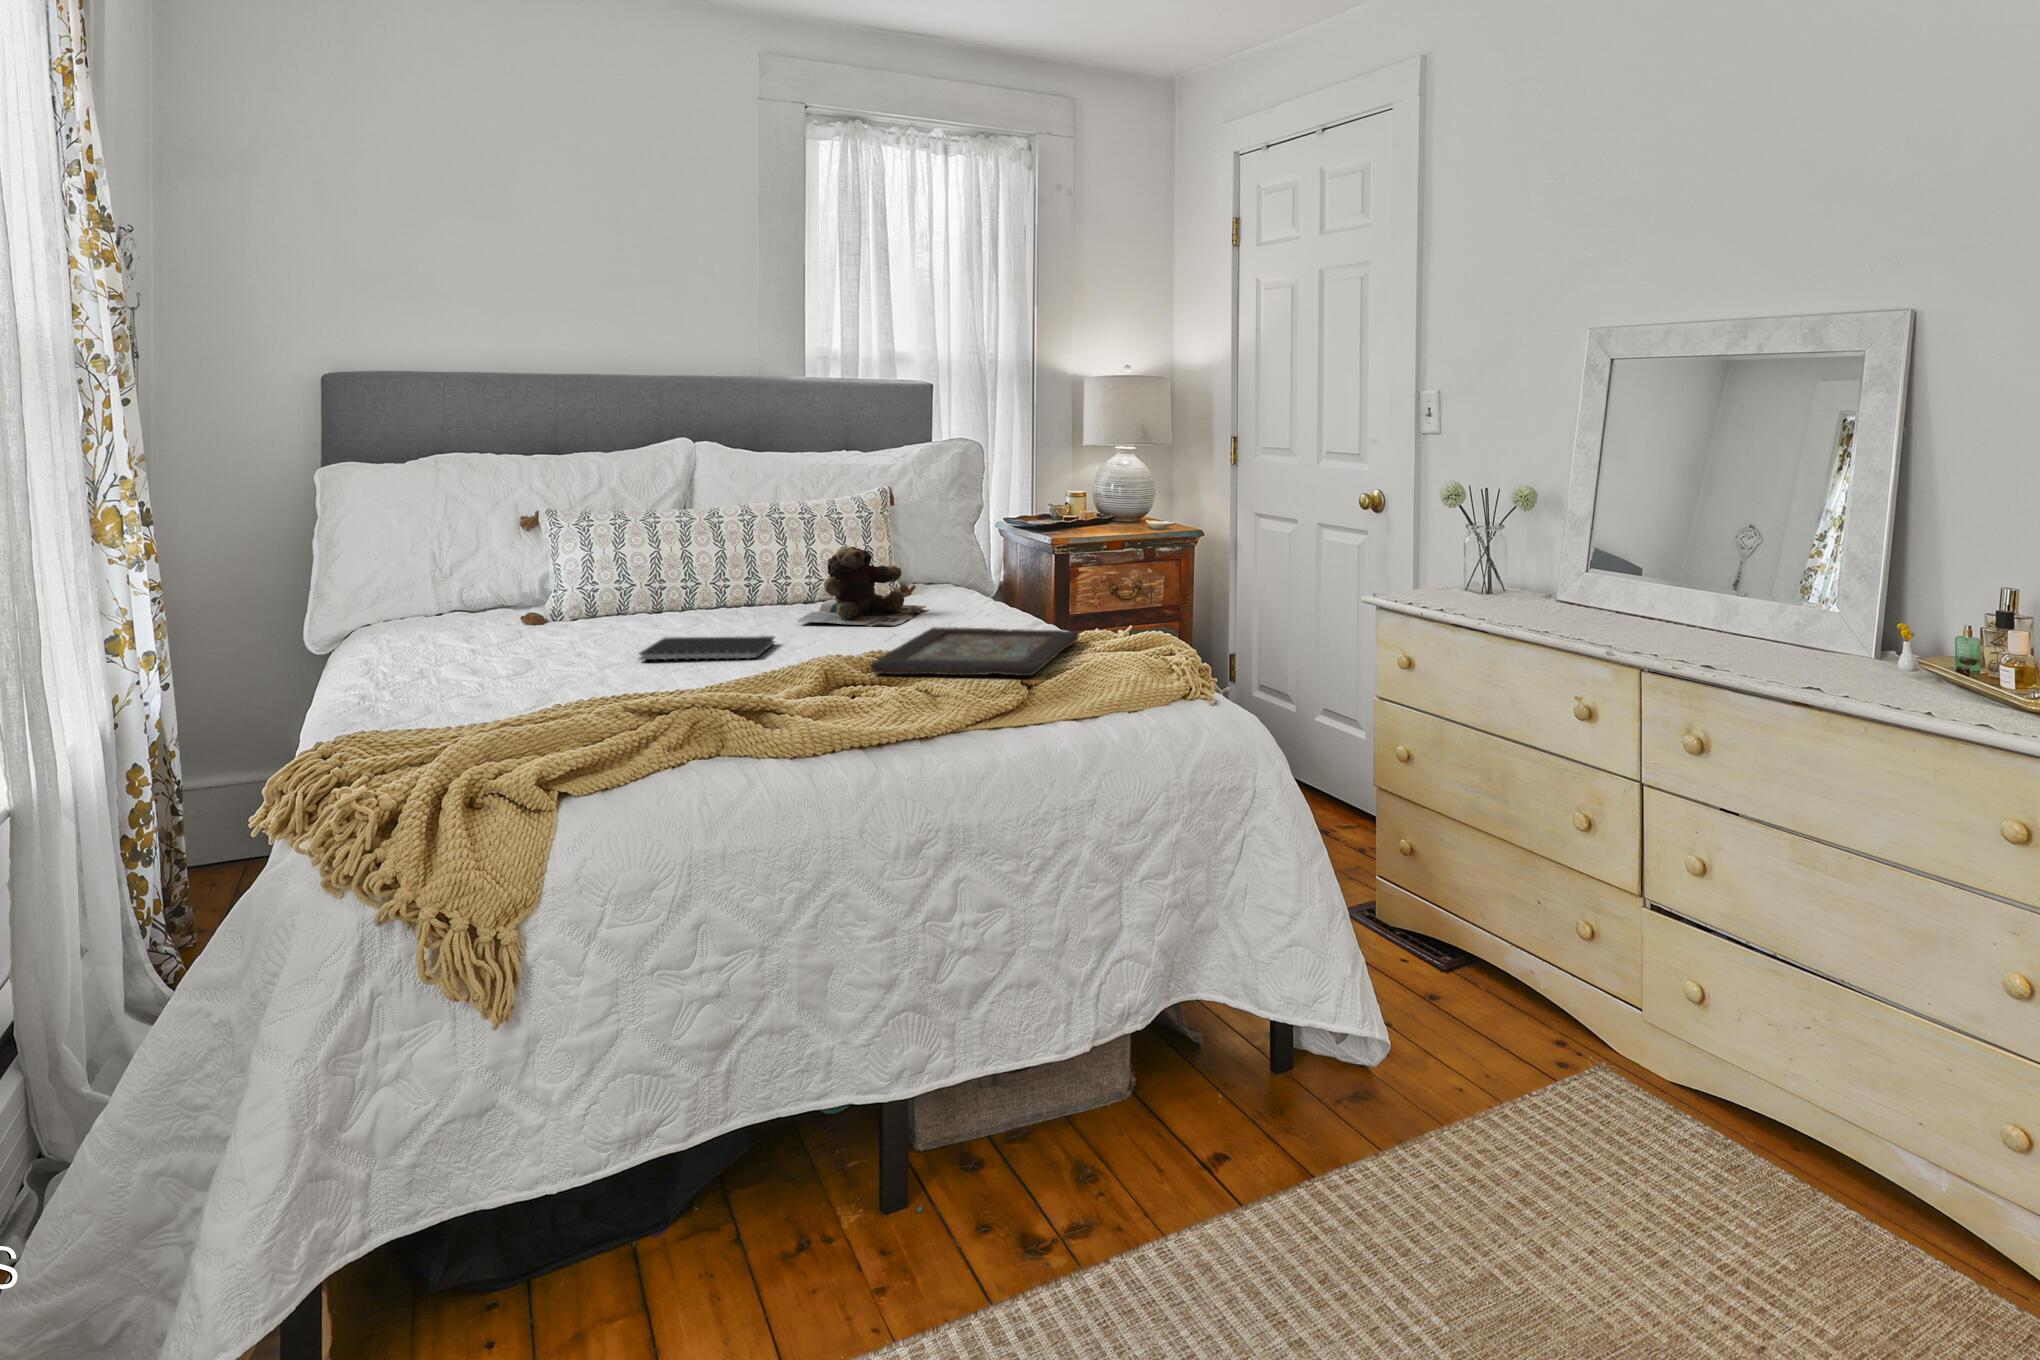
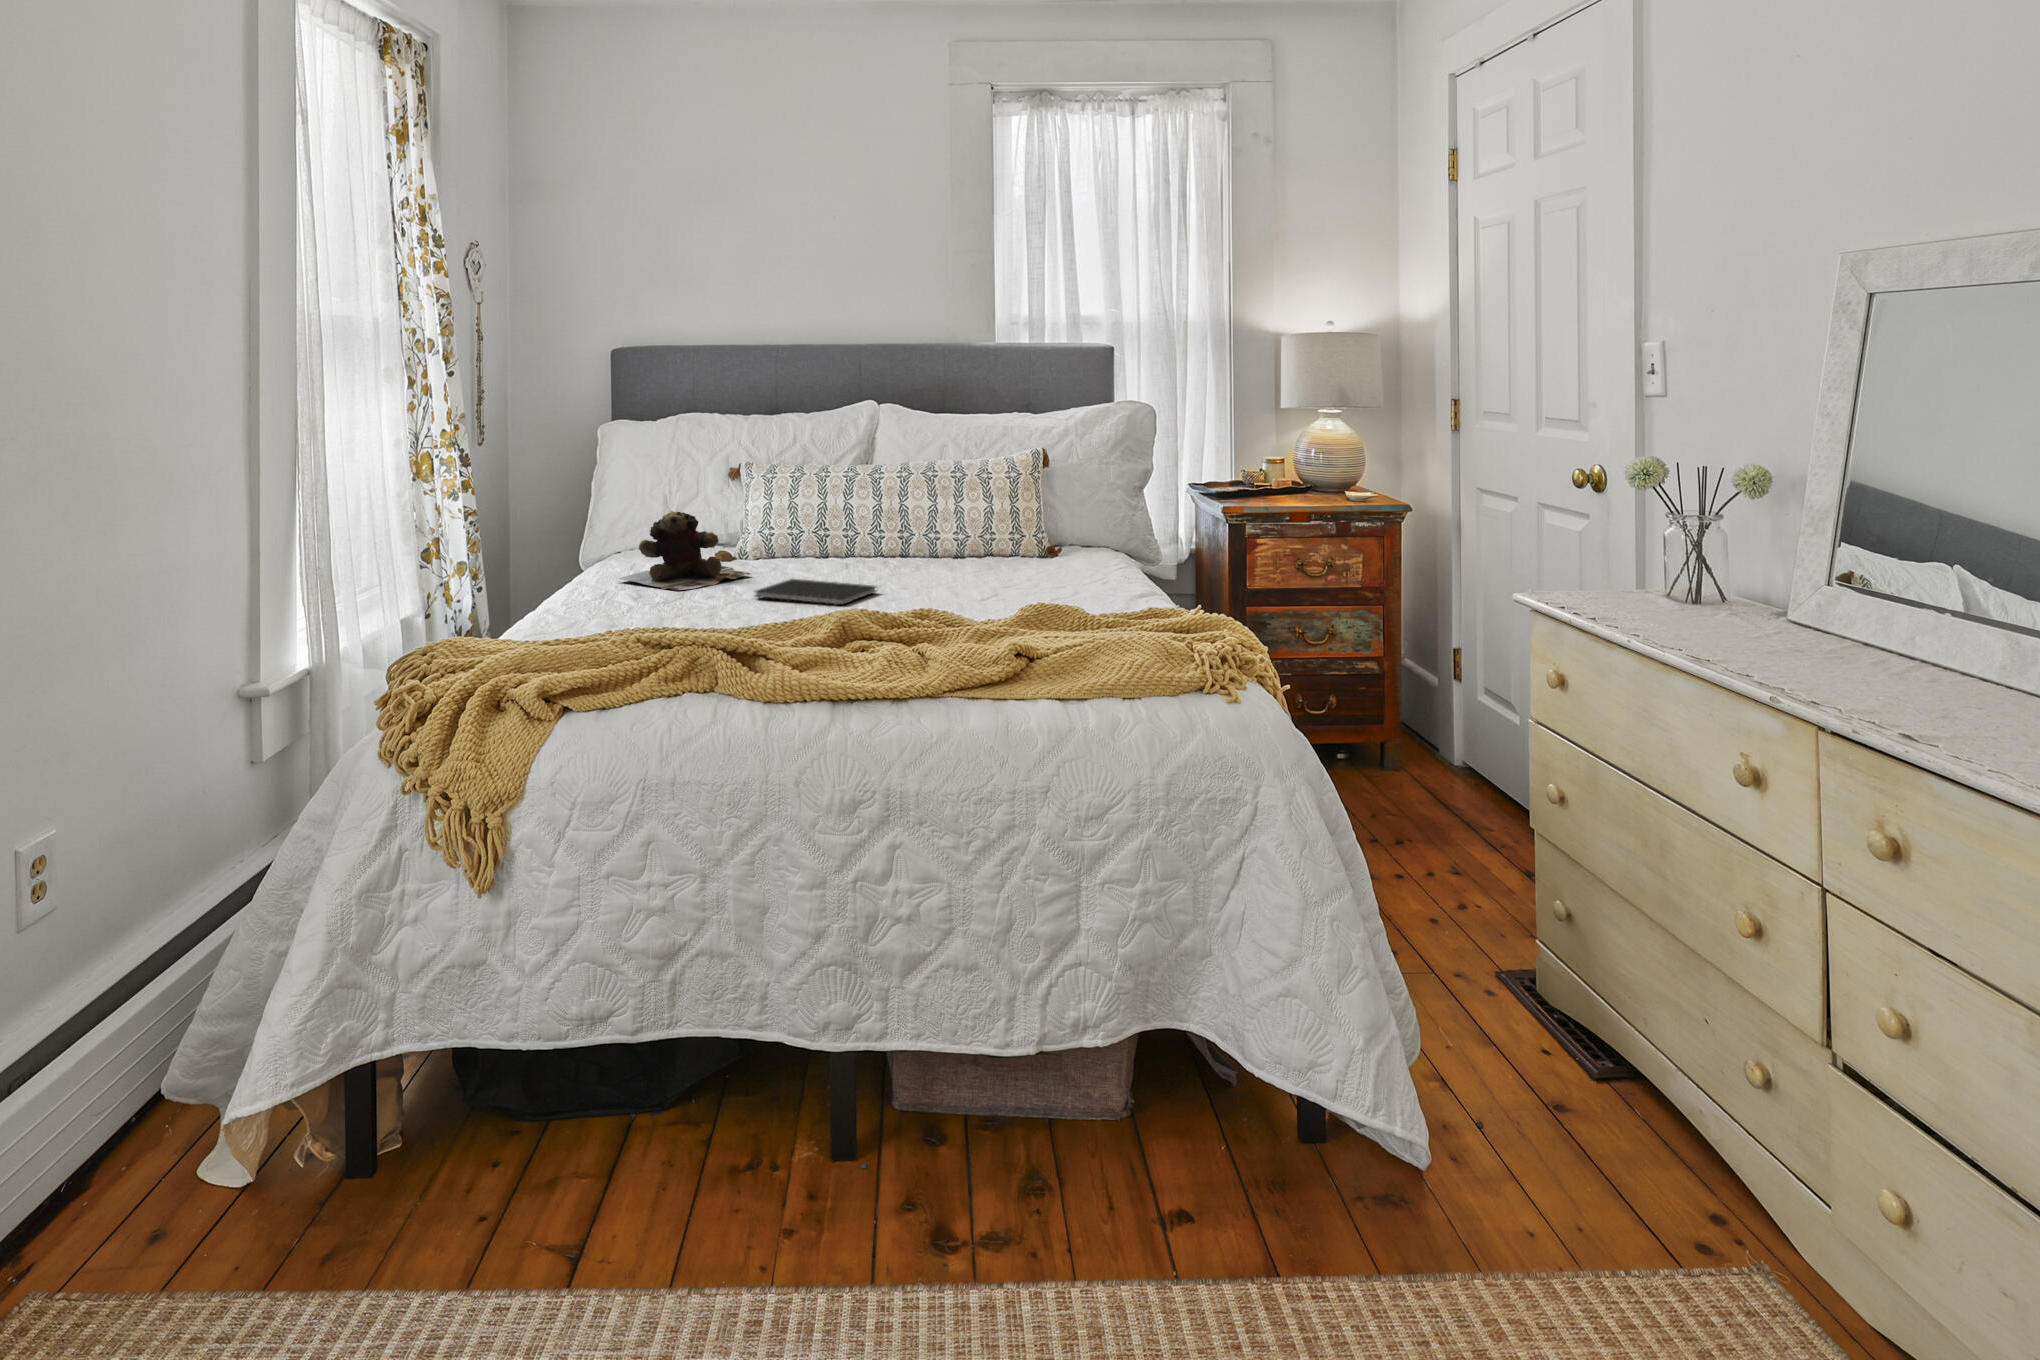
teddy bear: present [798,546,926,627] -> present [619,511,751,590]
decorative tray: present [870,627,1080,676] -> none [907,590,1144,650]

